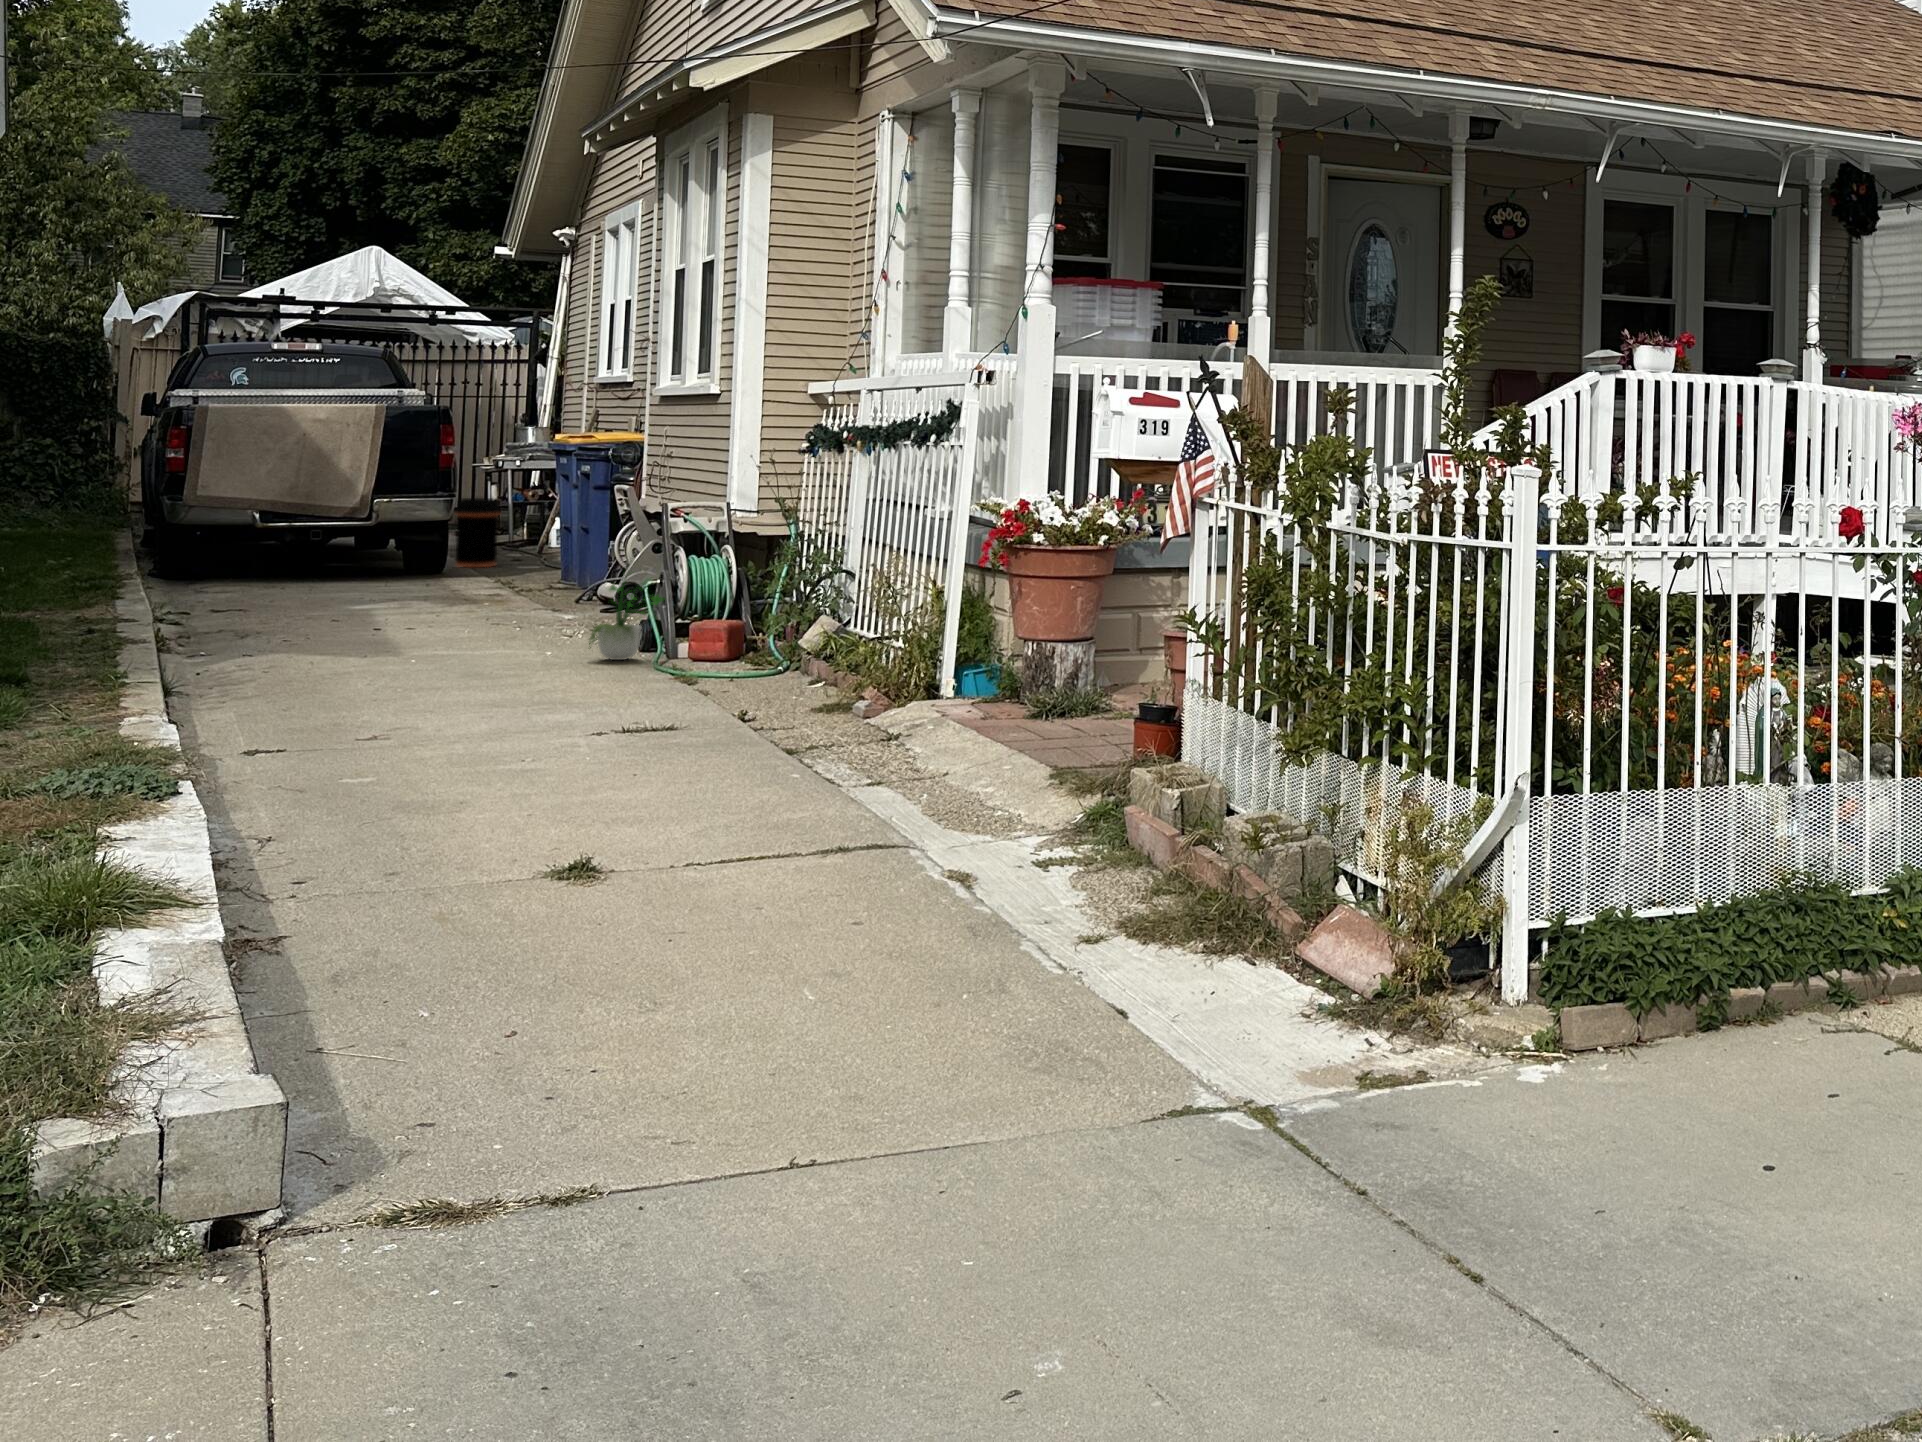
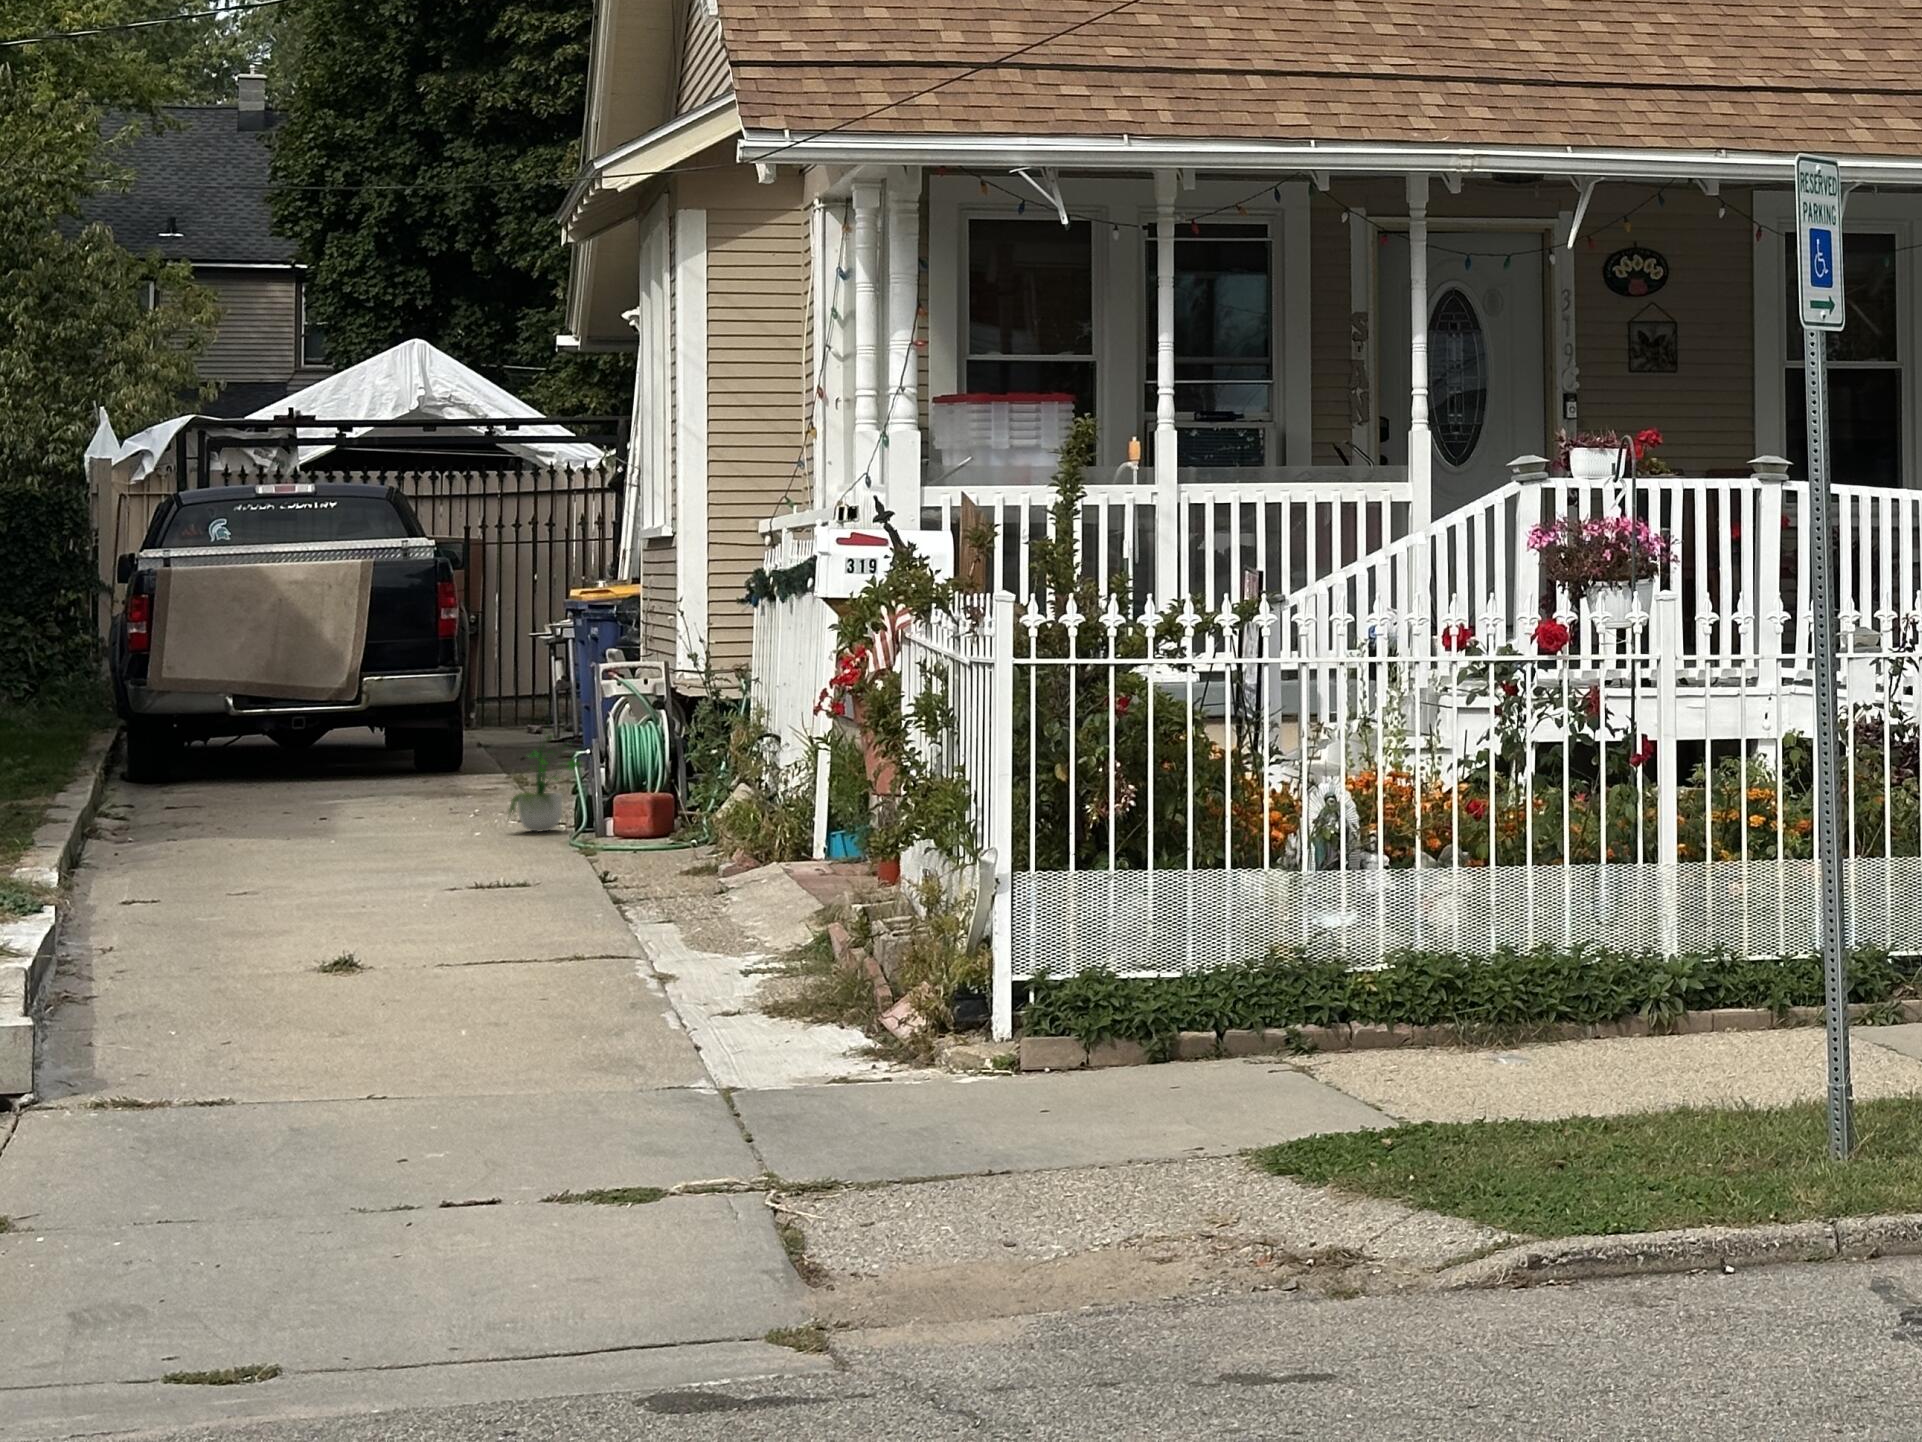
trash can: present [454,498,502,567] -> none [446,664,499,746]

